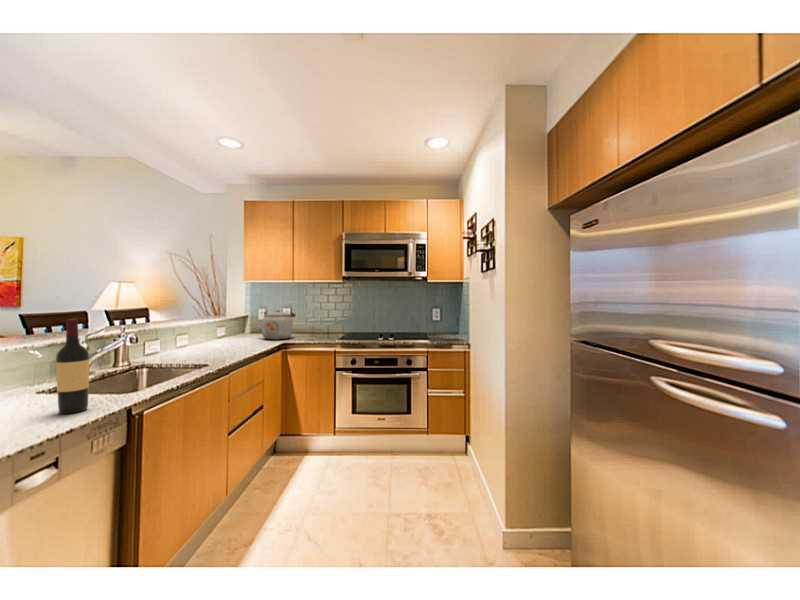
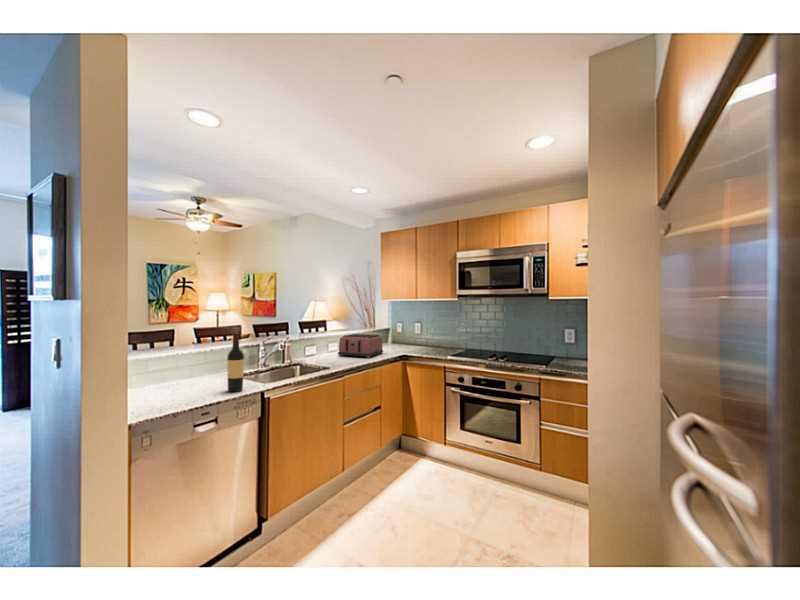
kettle: present [256,310,296,340] -> none [390,325,422,351]
toaster: none [195,322,253,351] -> present [338,334,383,358]

